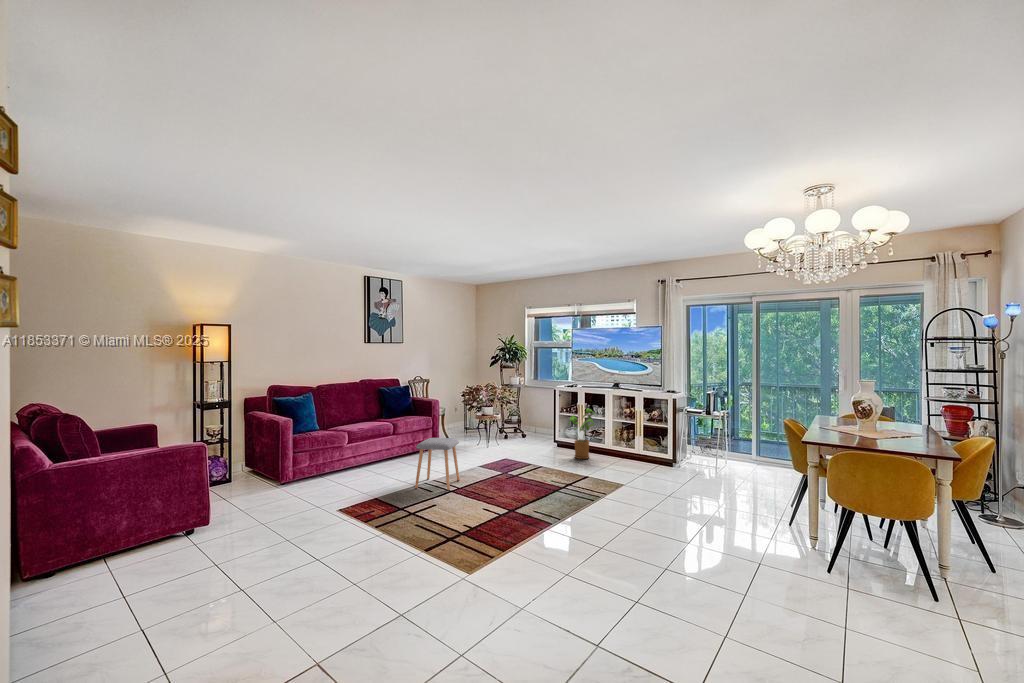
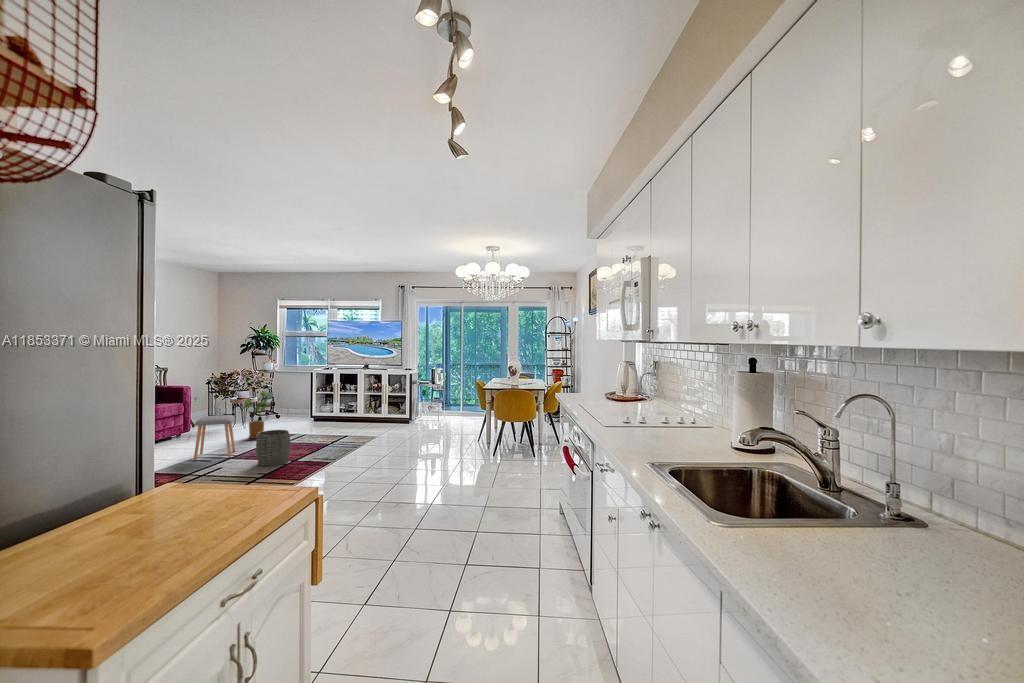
house plant: present [568,409,594,459] -> present [243,392,269,439]
woven basket: none [465,466,504,515] -> present [256,430,290,466]

